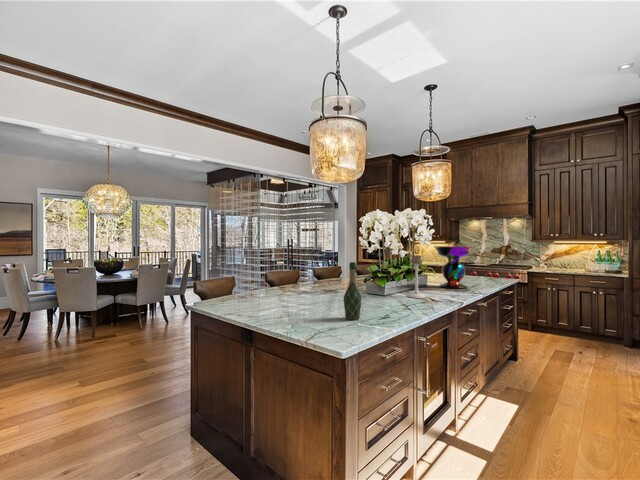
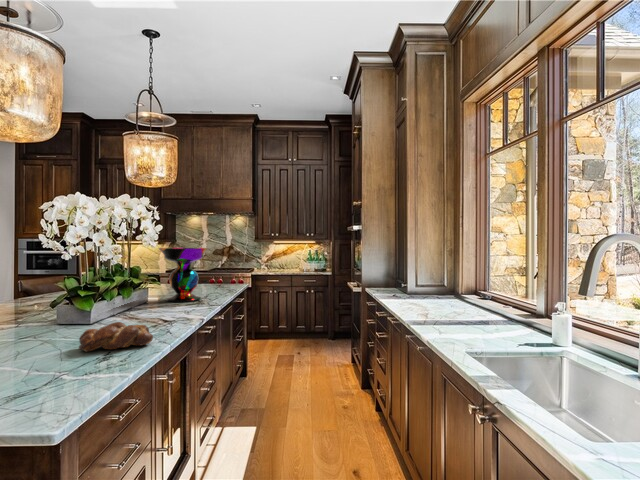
candle holder: present [408,255,425,298] -> none [128,261,154,321]
wine bottle: present [344,262,361,320] -> none [30,276,66,374]
bread loaf: none [371,296,417,313] -> present [79,322,153,352]

